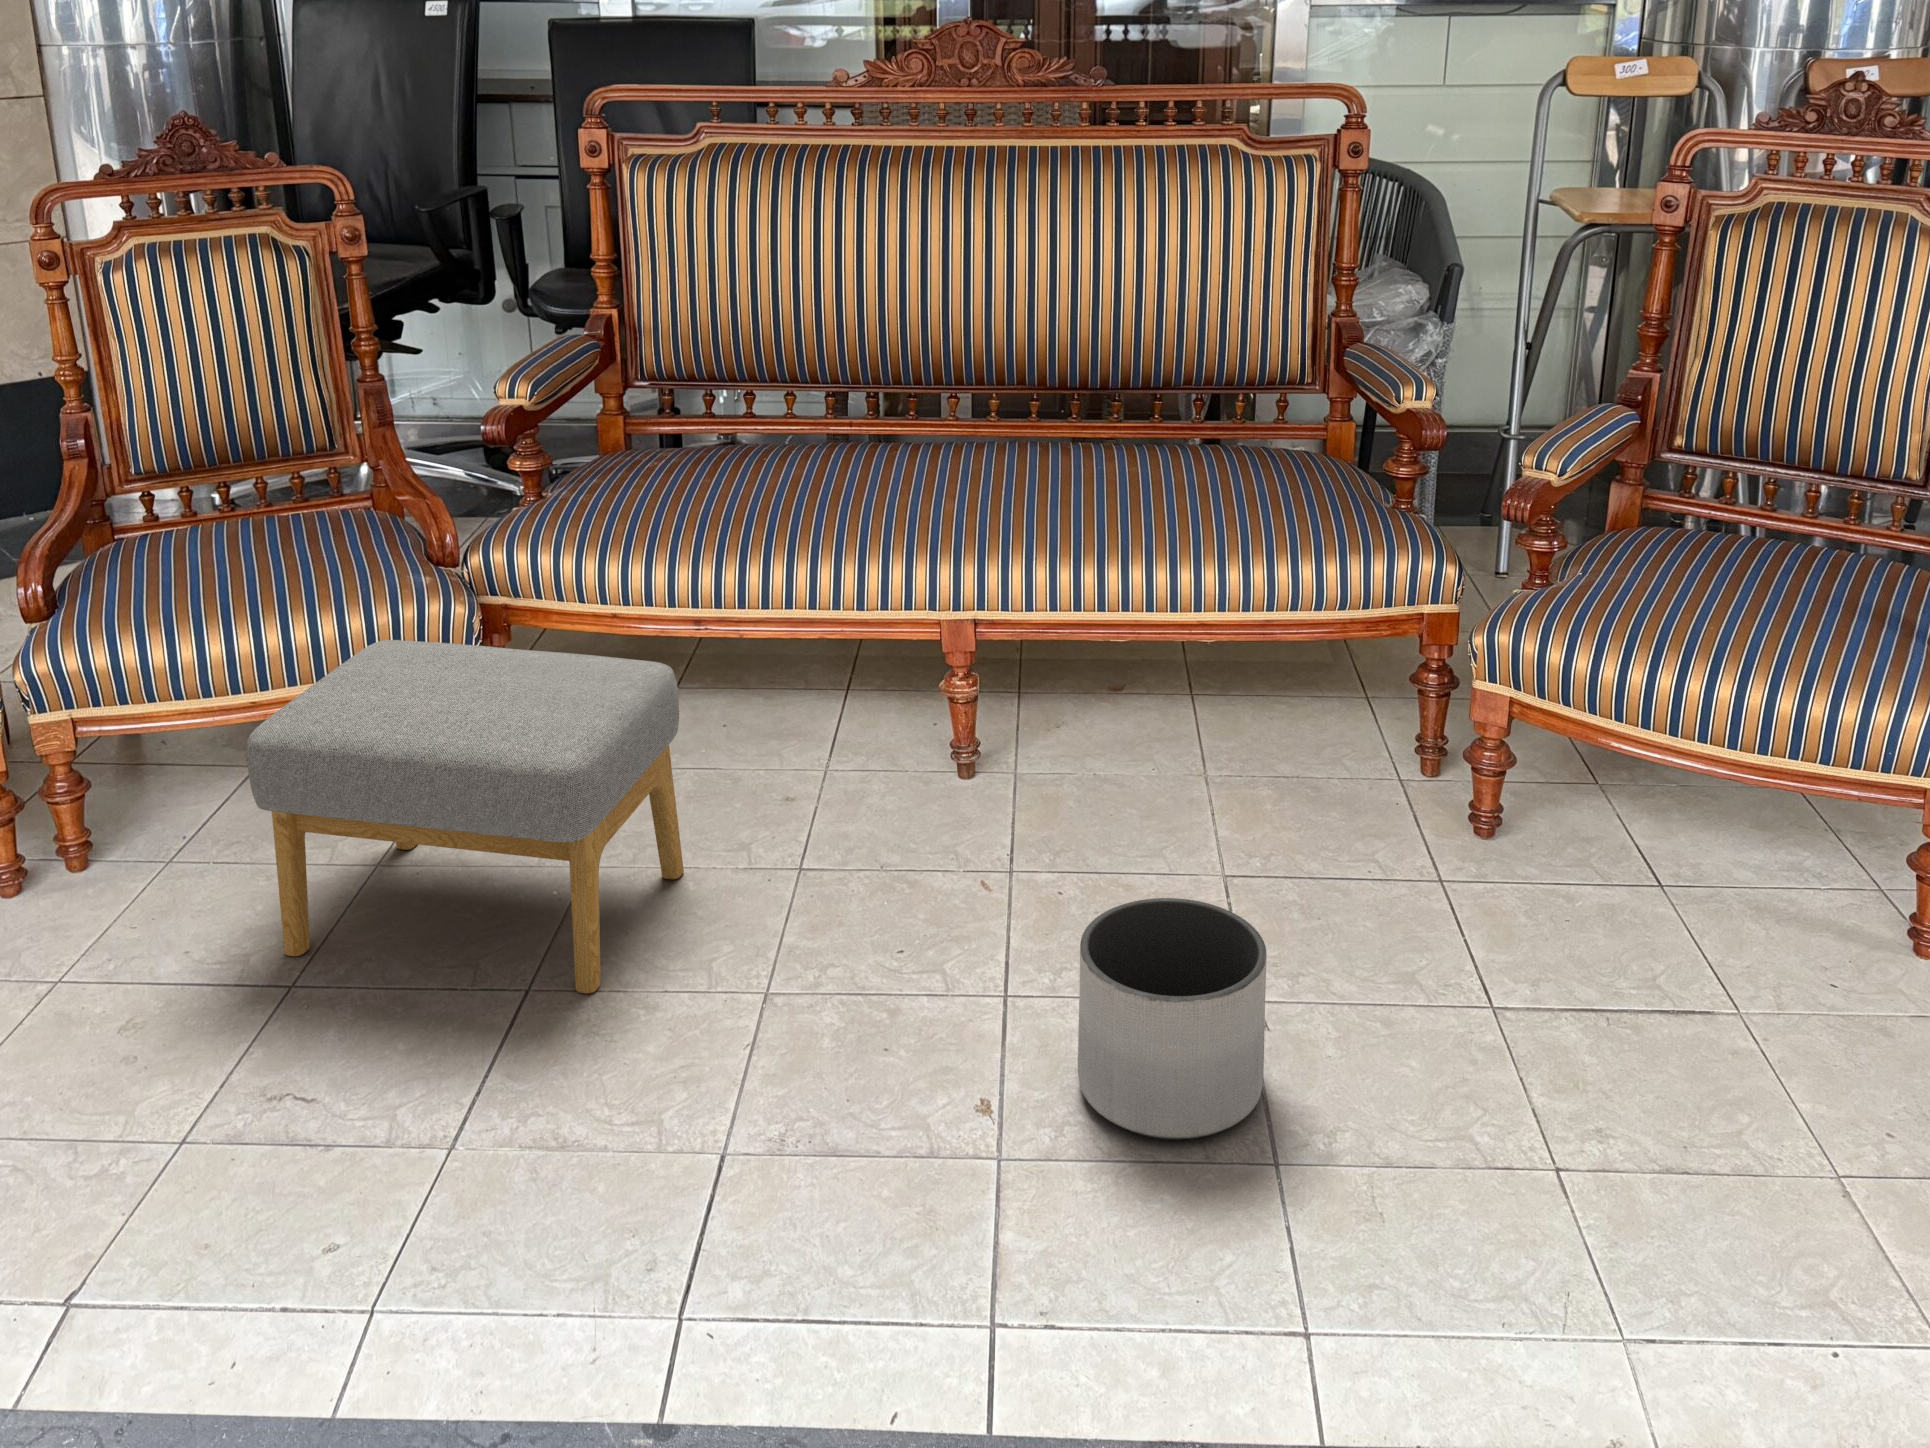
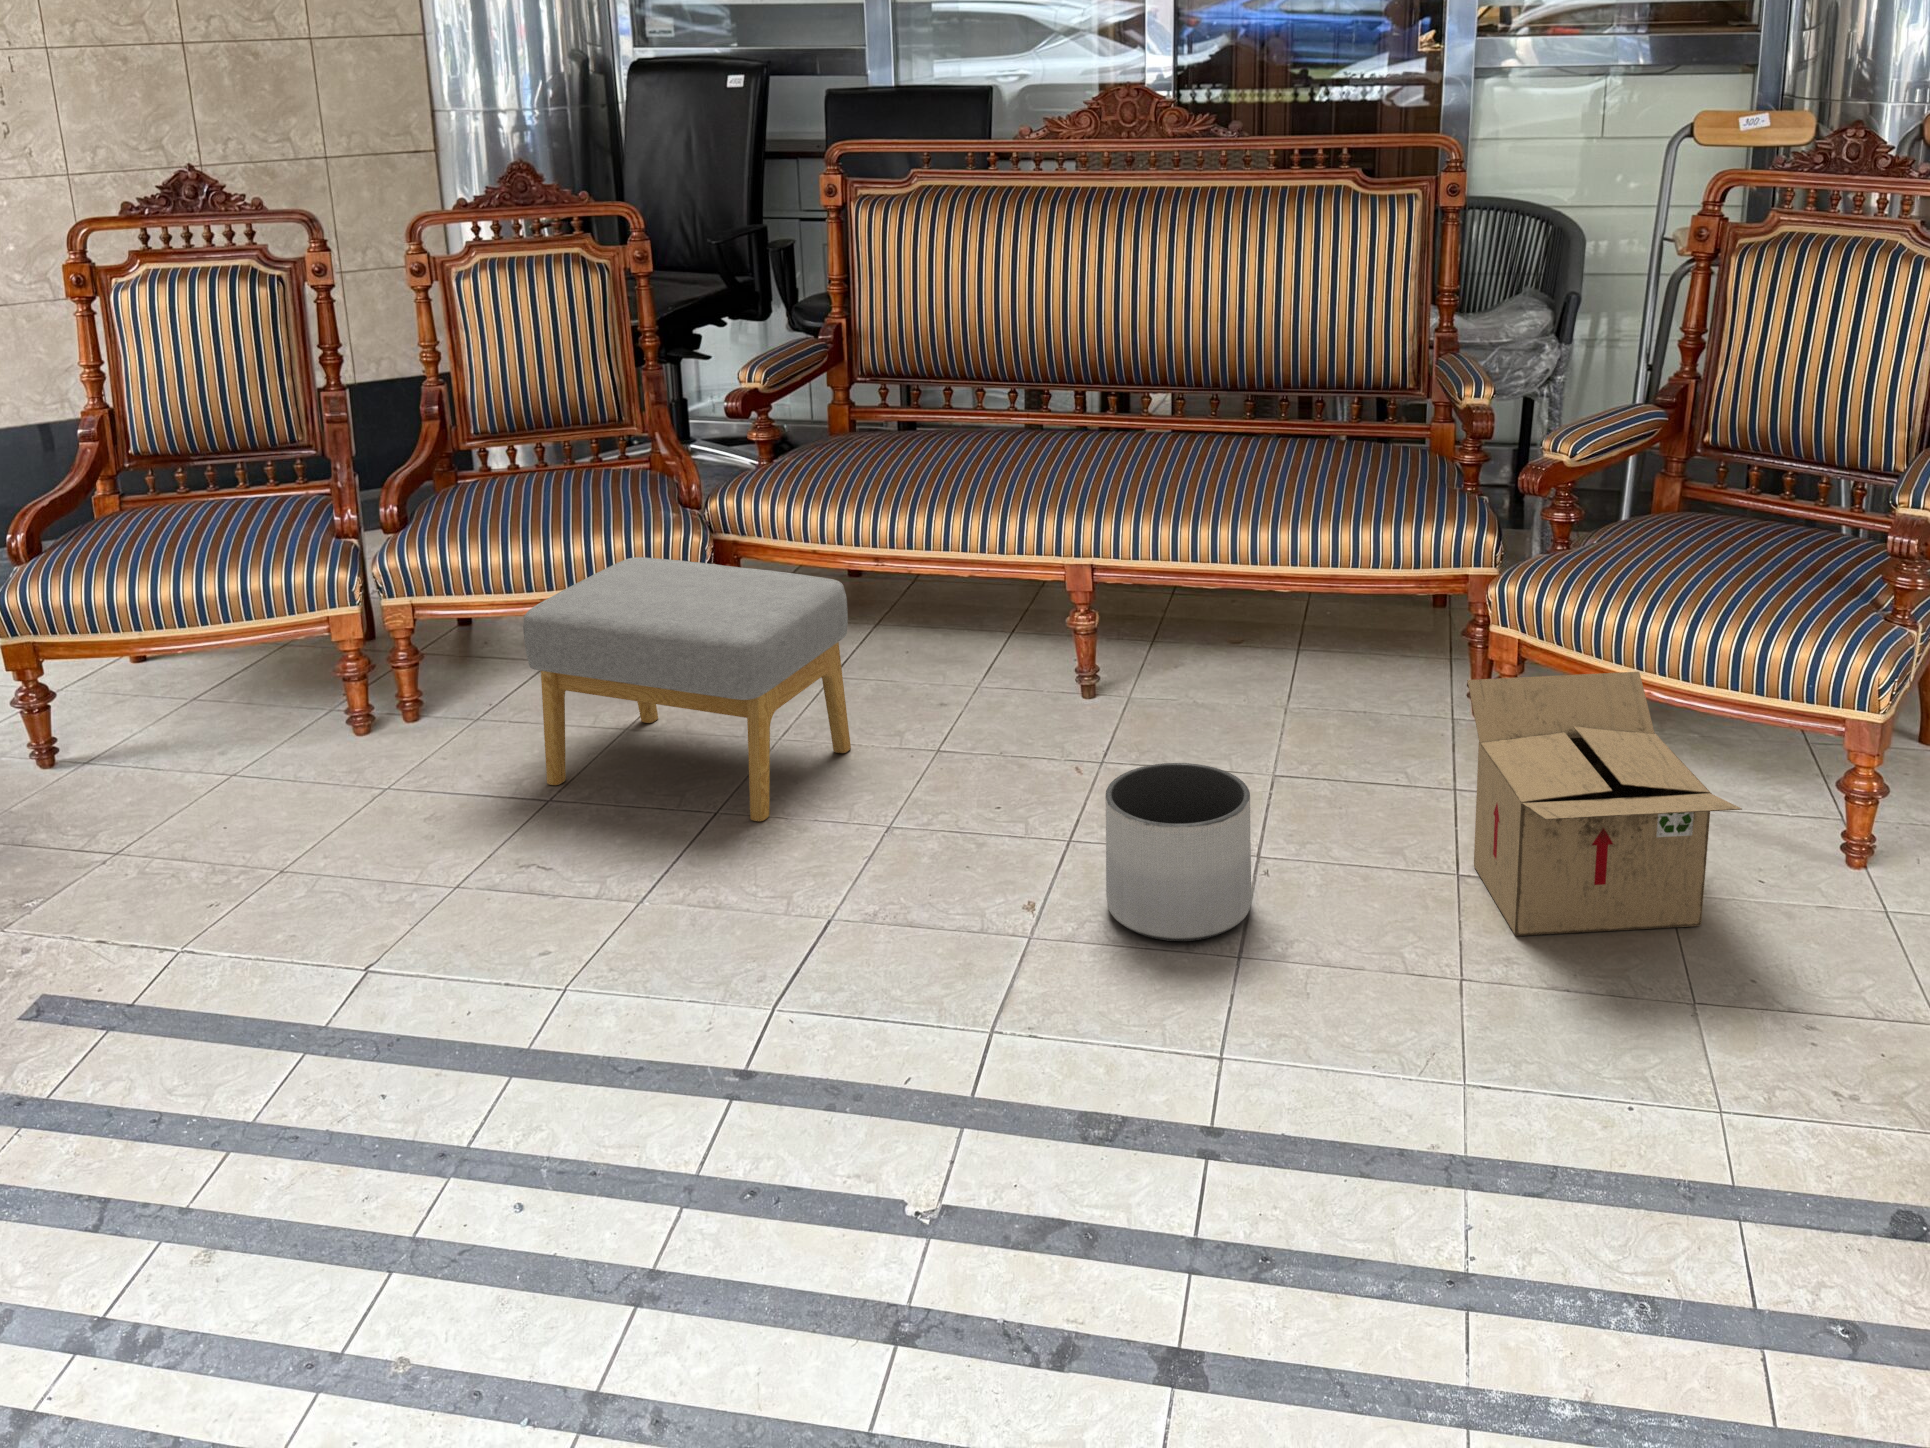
cardboard box: none [1490,742,1878,1092] -> present [1467,672,1742,936]

